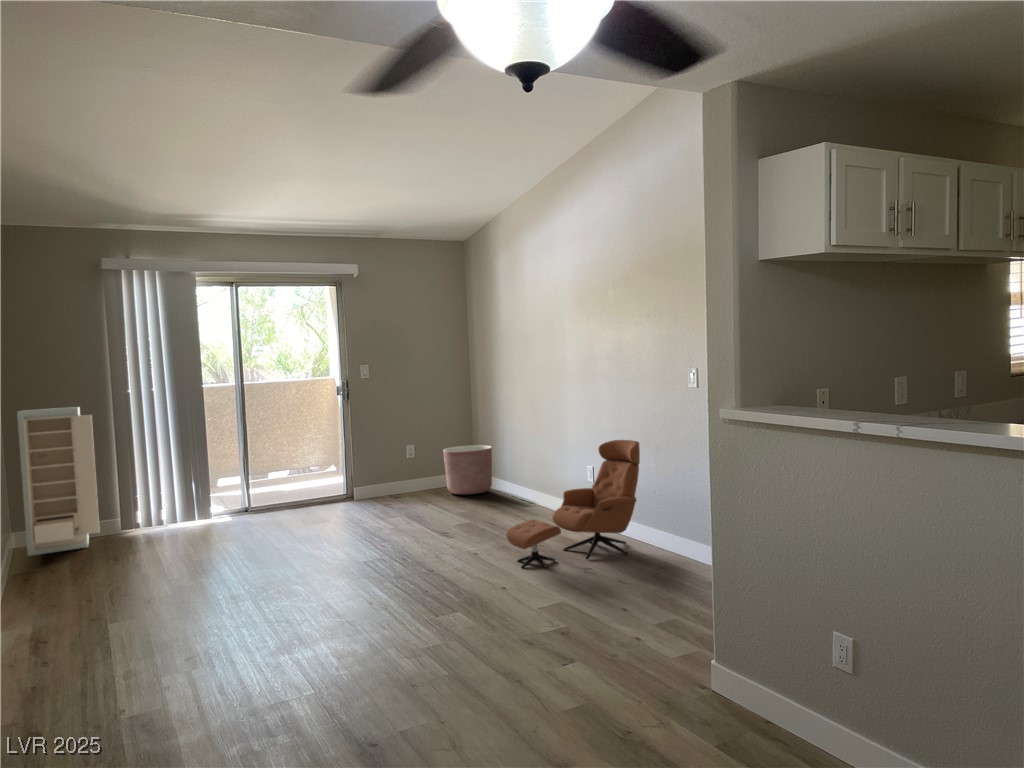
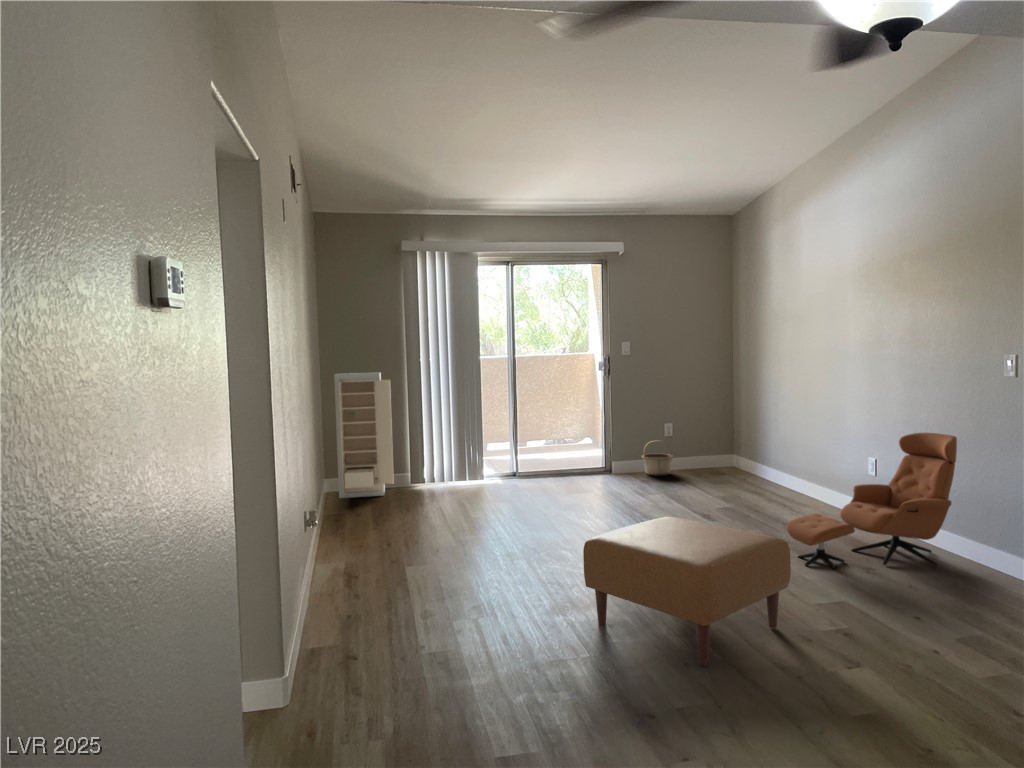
planter: present [443,445,492,495] -> none [703,428,756,478]
basket: none [384,463,416,498] -> present [642,441,673,475]
ottoman: none [303,536,496,669] -> present [583,517,791,665]

